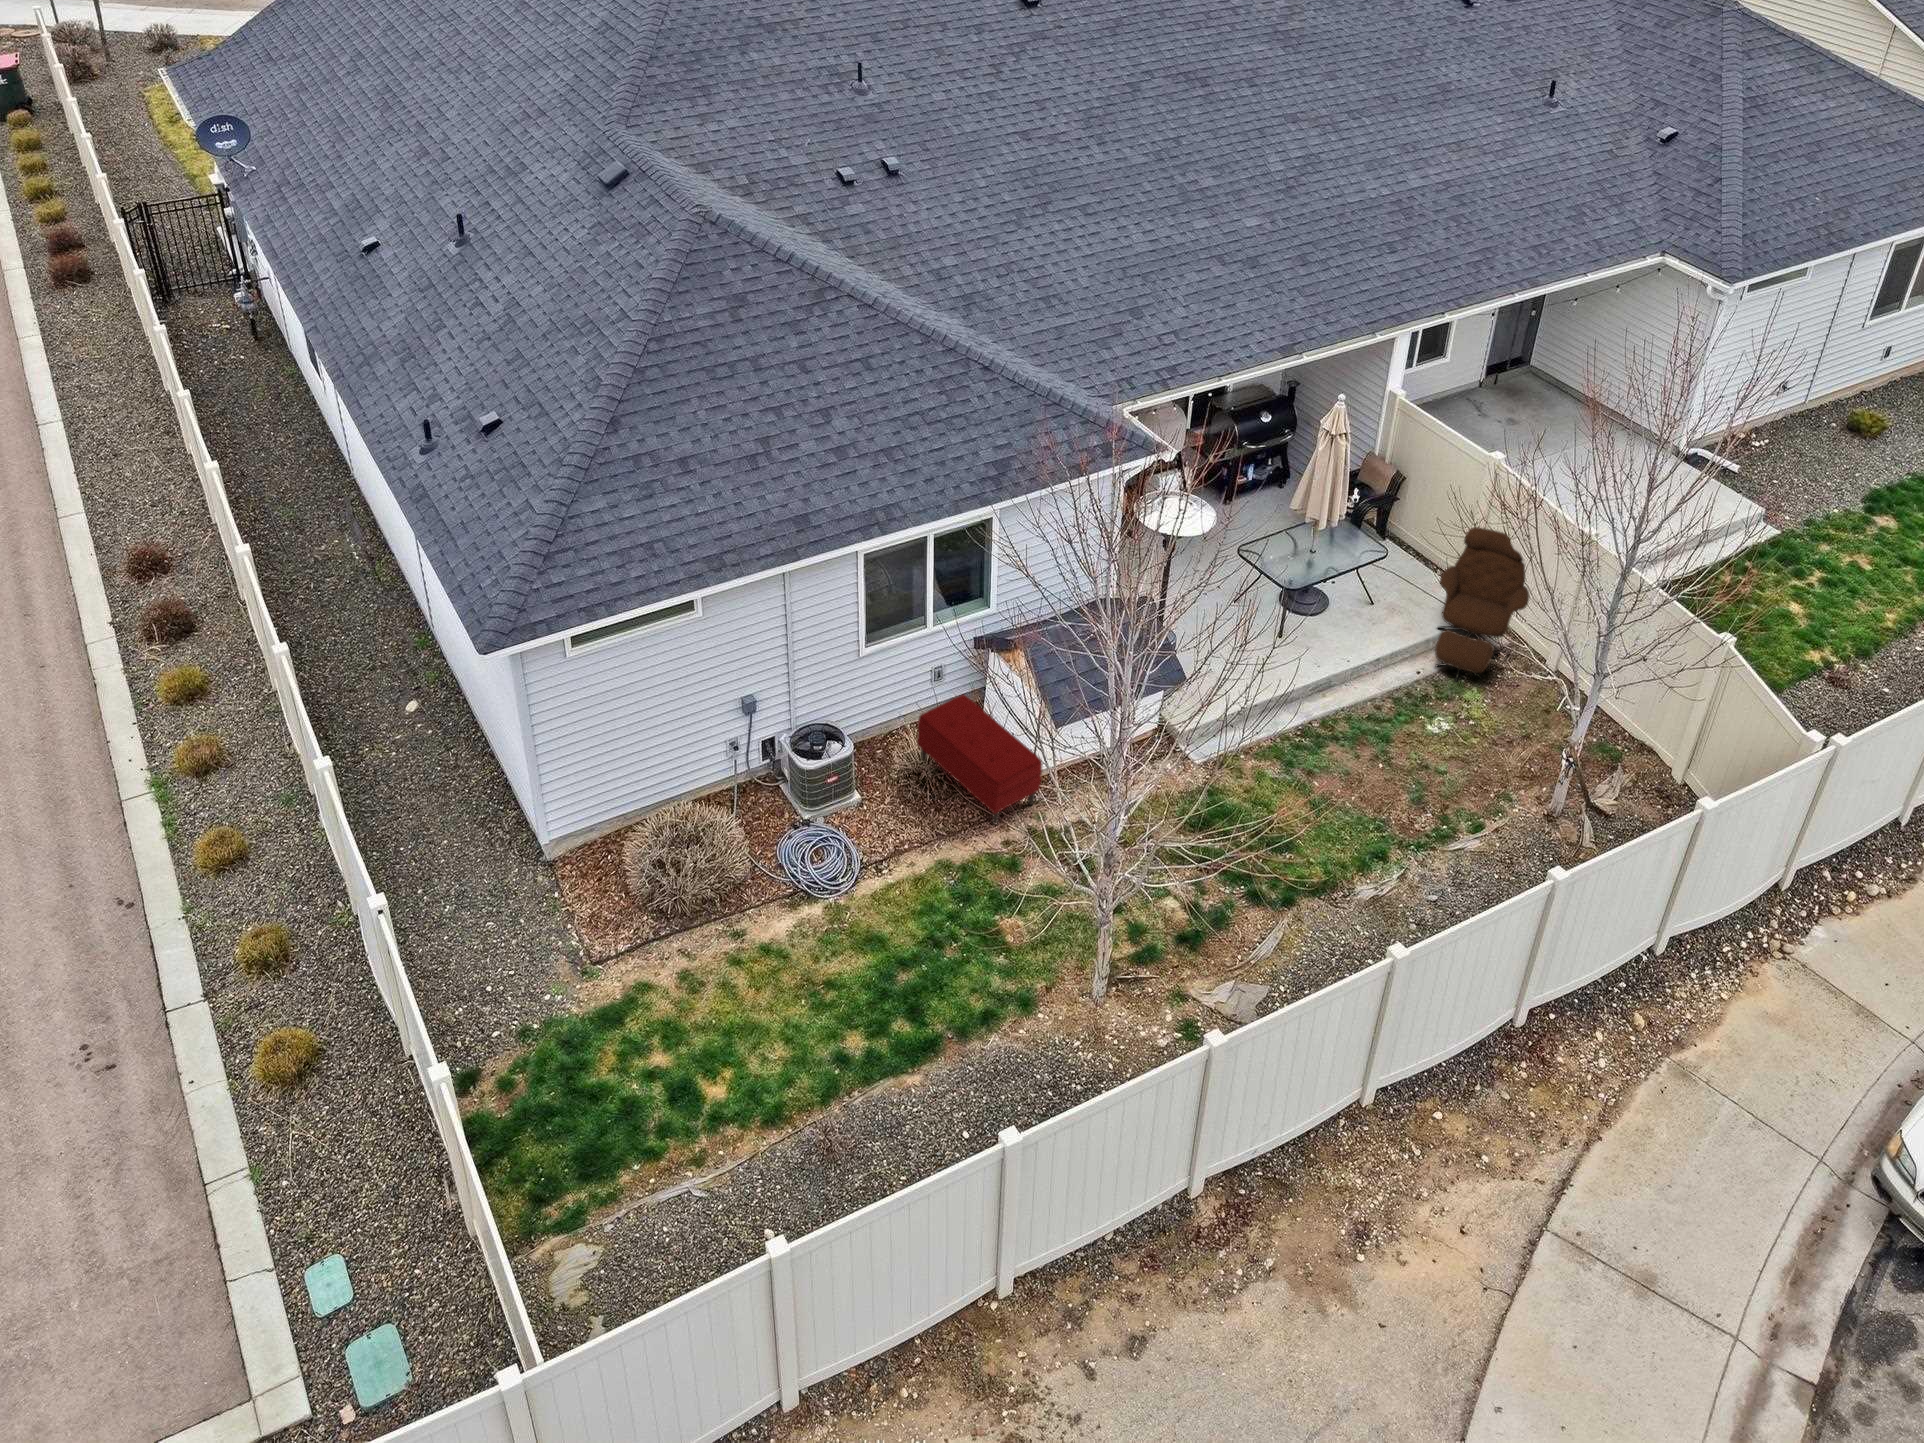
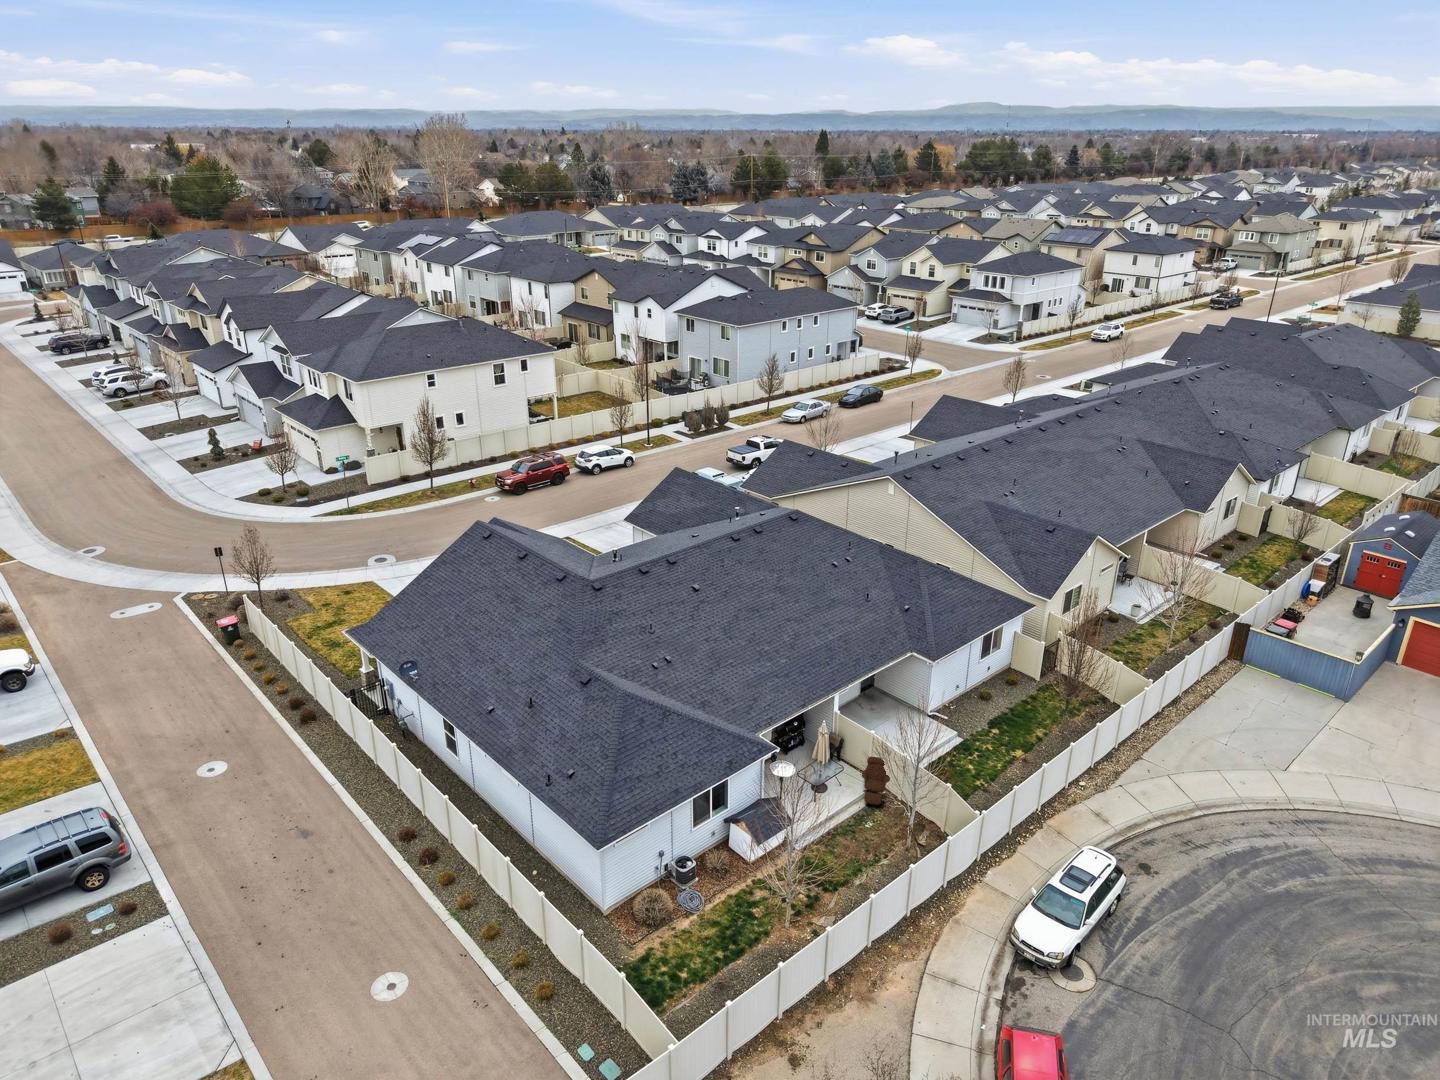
bench: present [917,694,1042,824] -> none [712,839,754,880]

